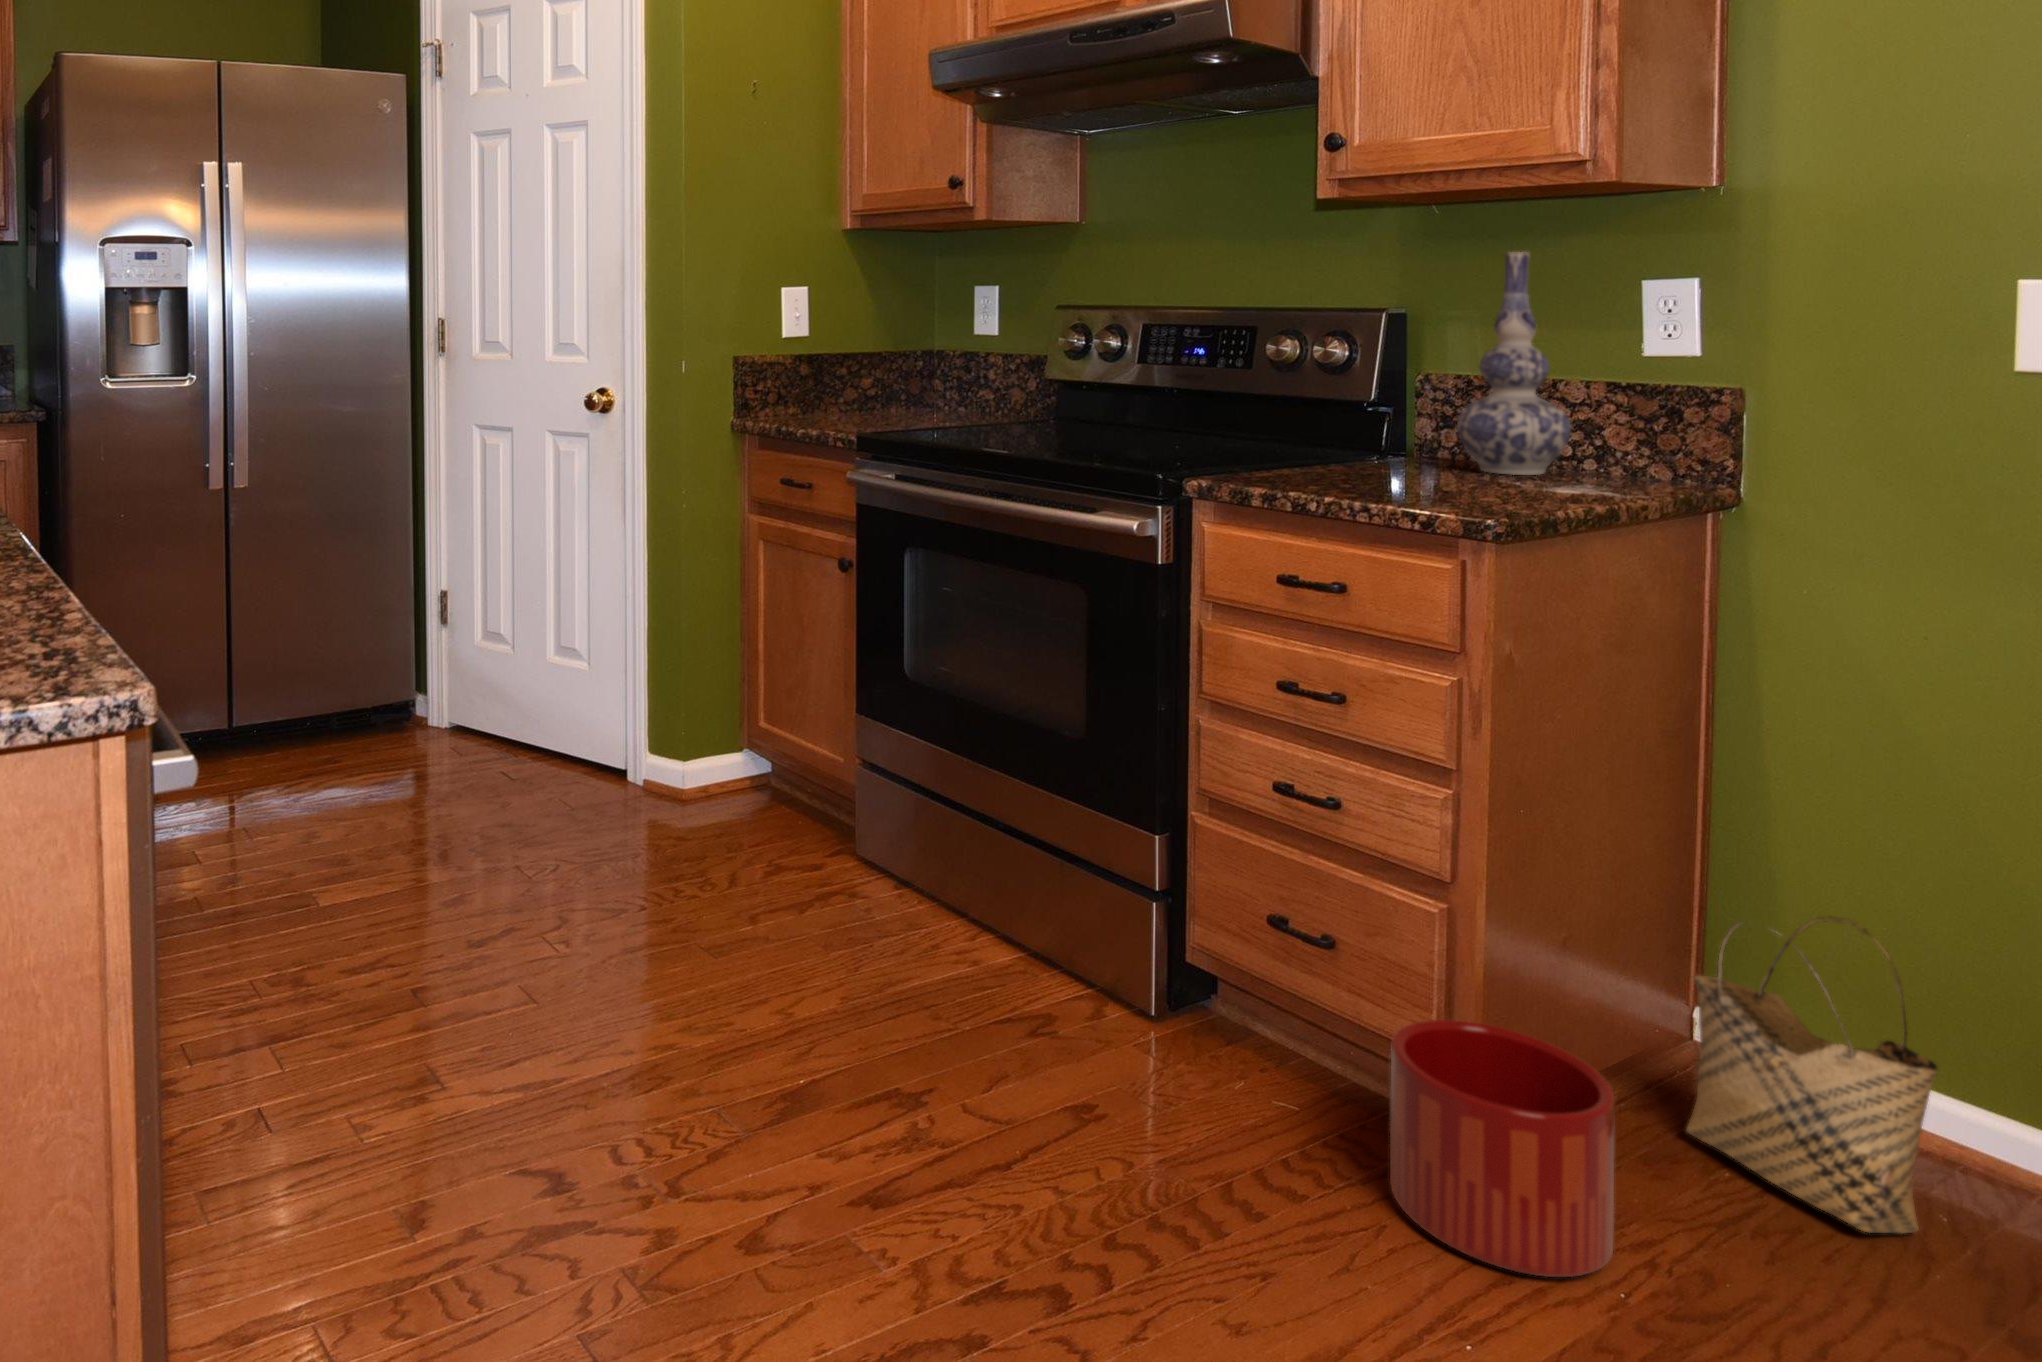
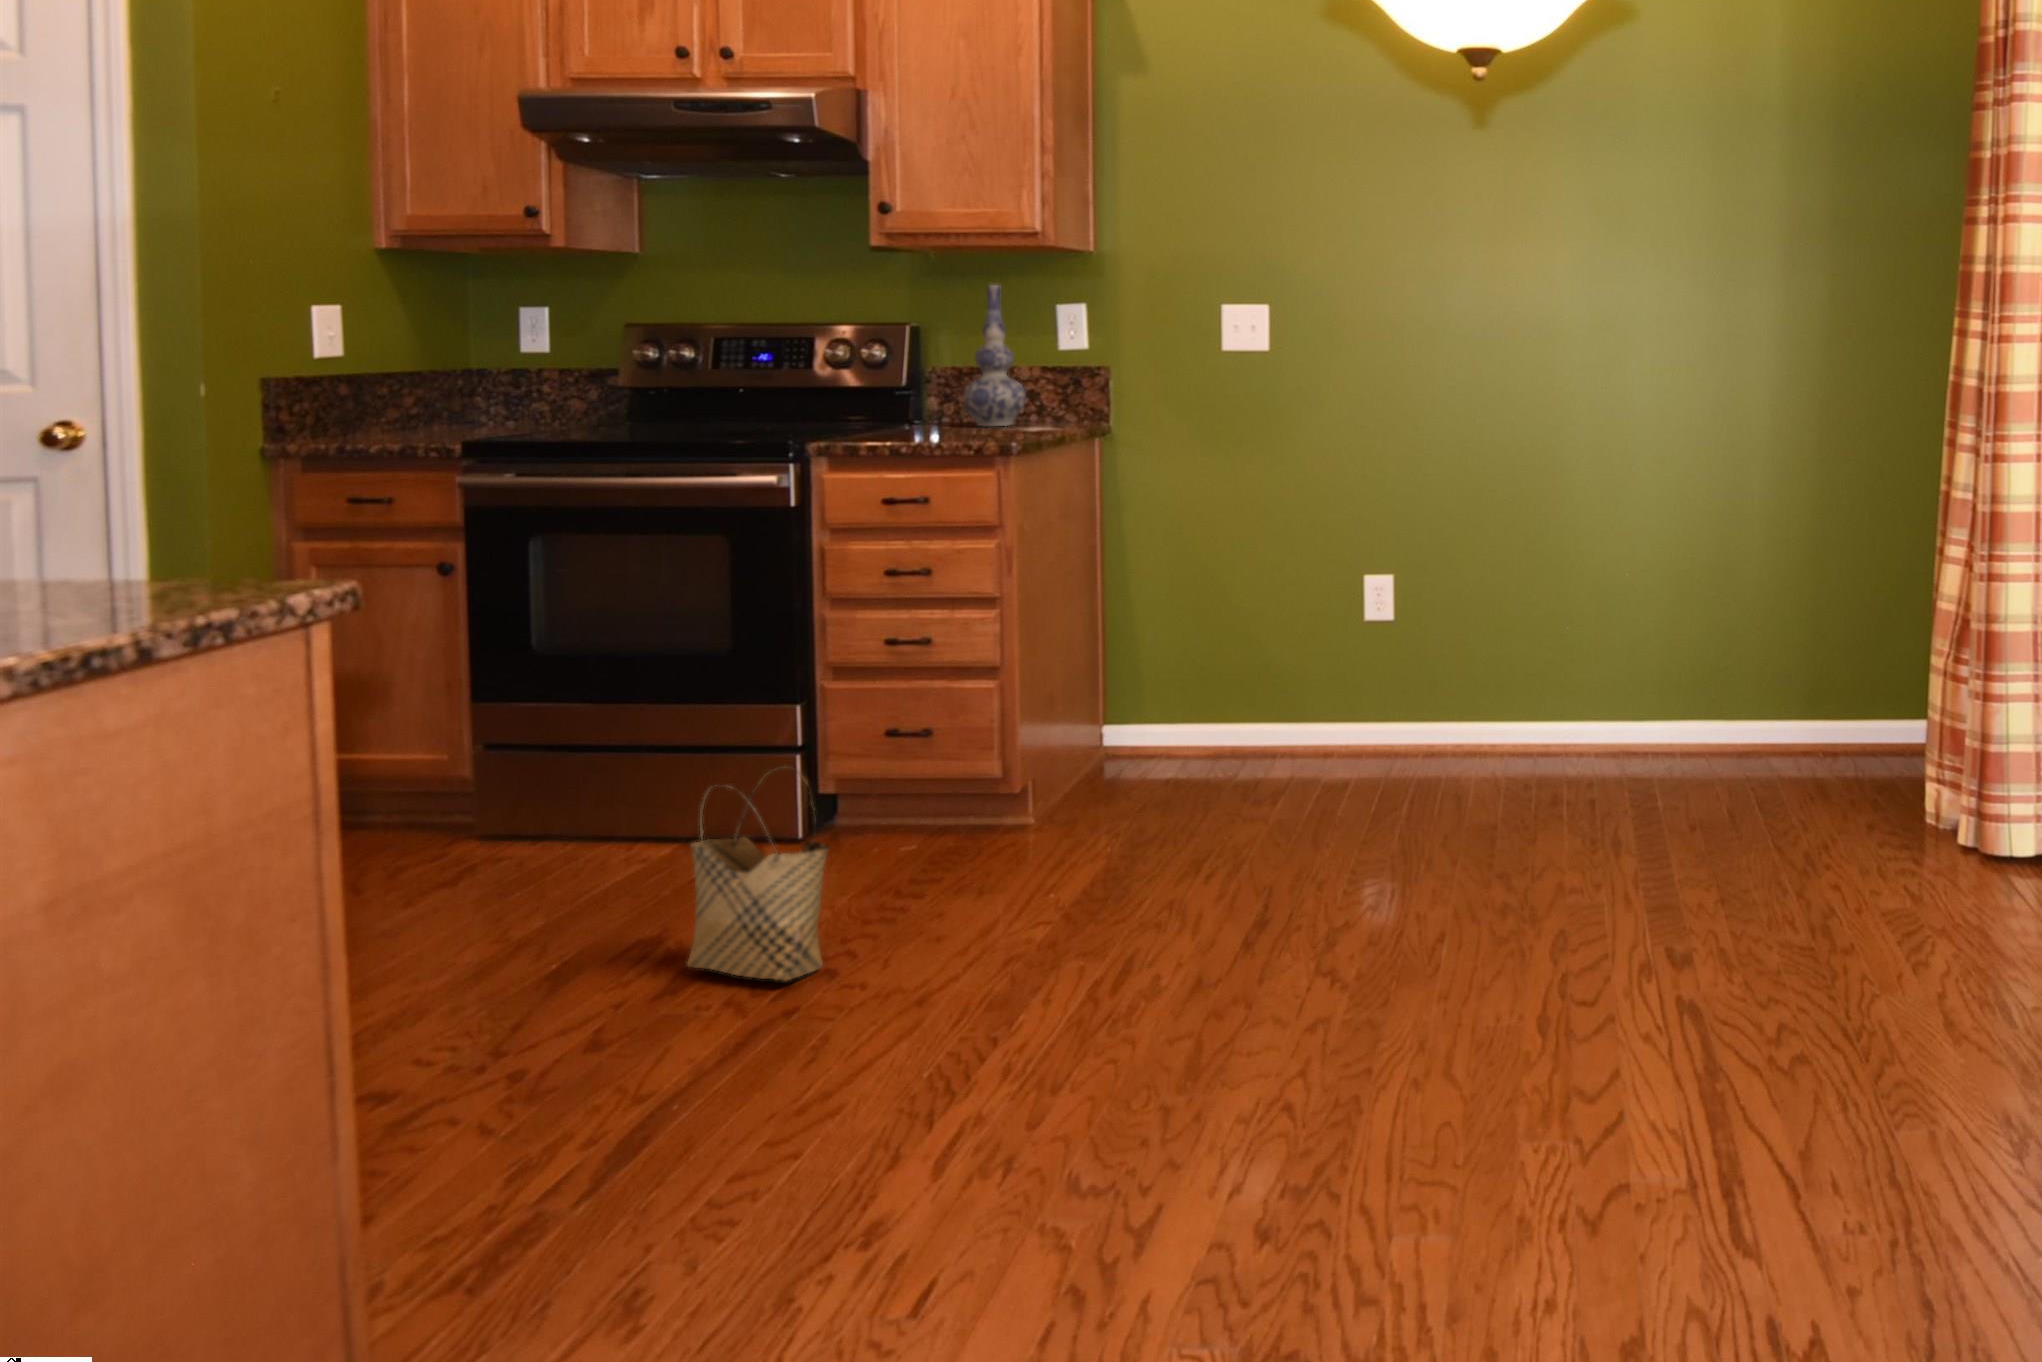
woven basket: present [1686,917,1939,1233] -> present [687,766,829,980]
planter: present [1390,1020,1614,1277] -> none [975,747,1090,871]

